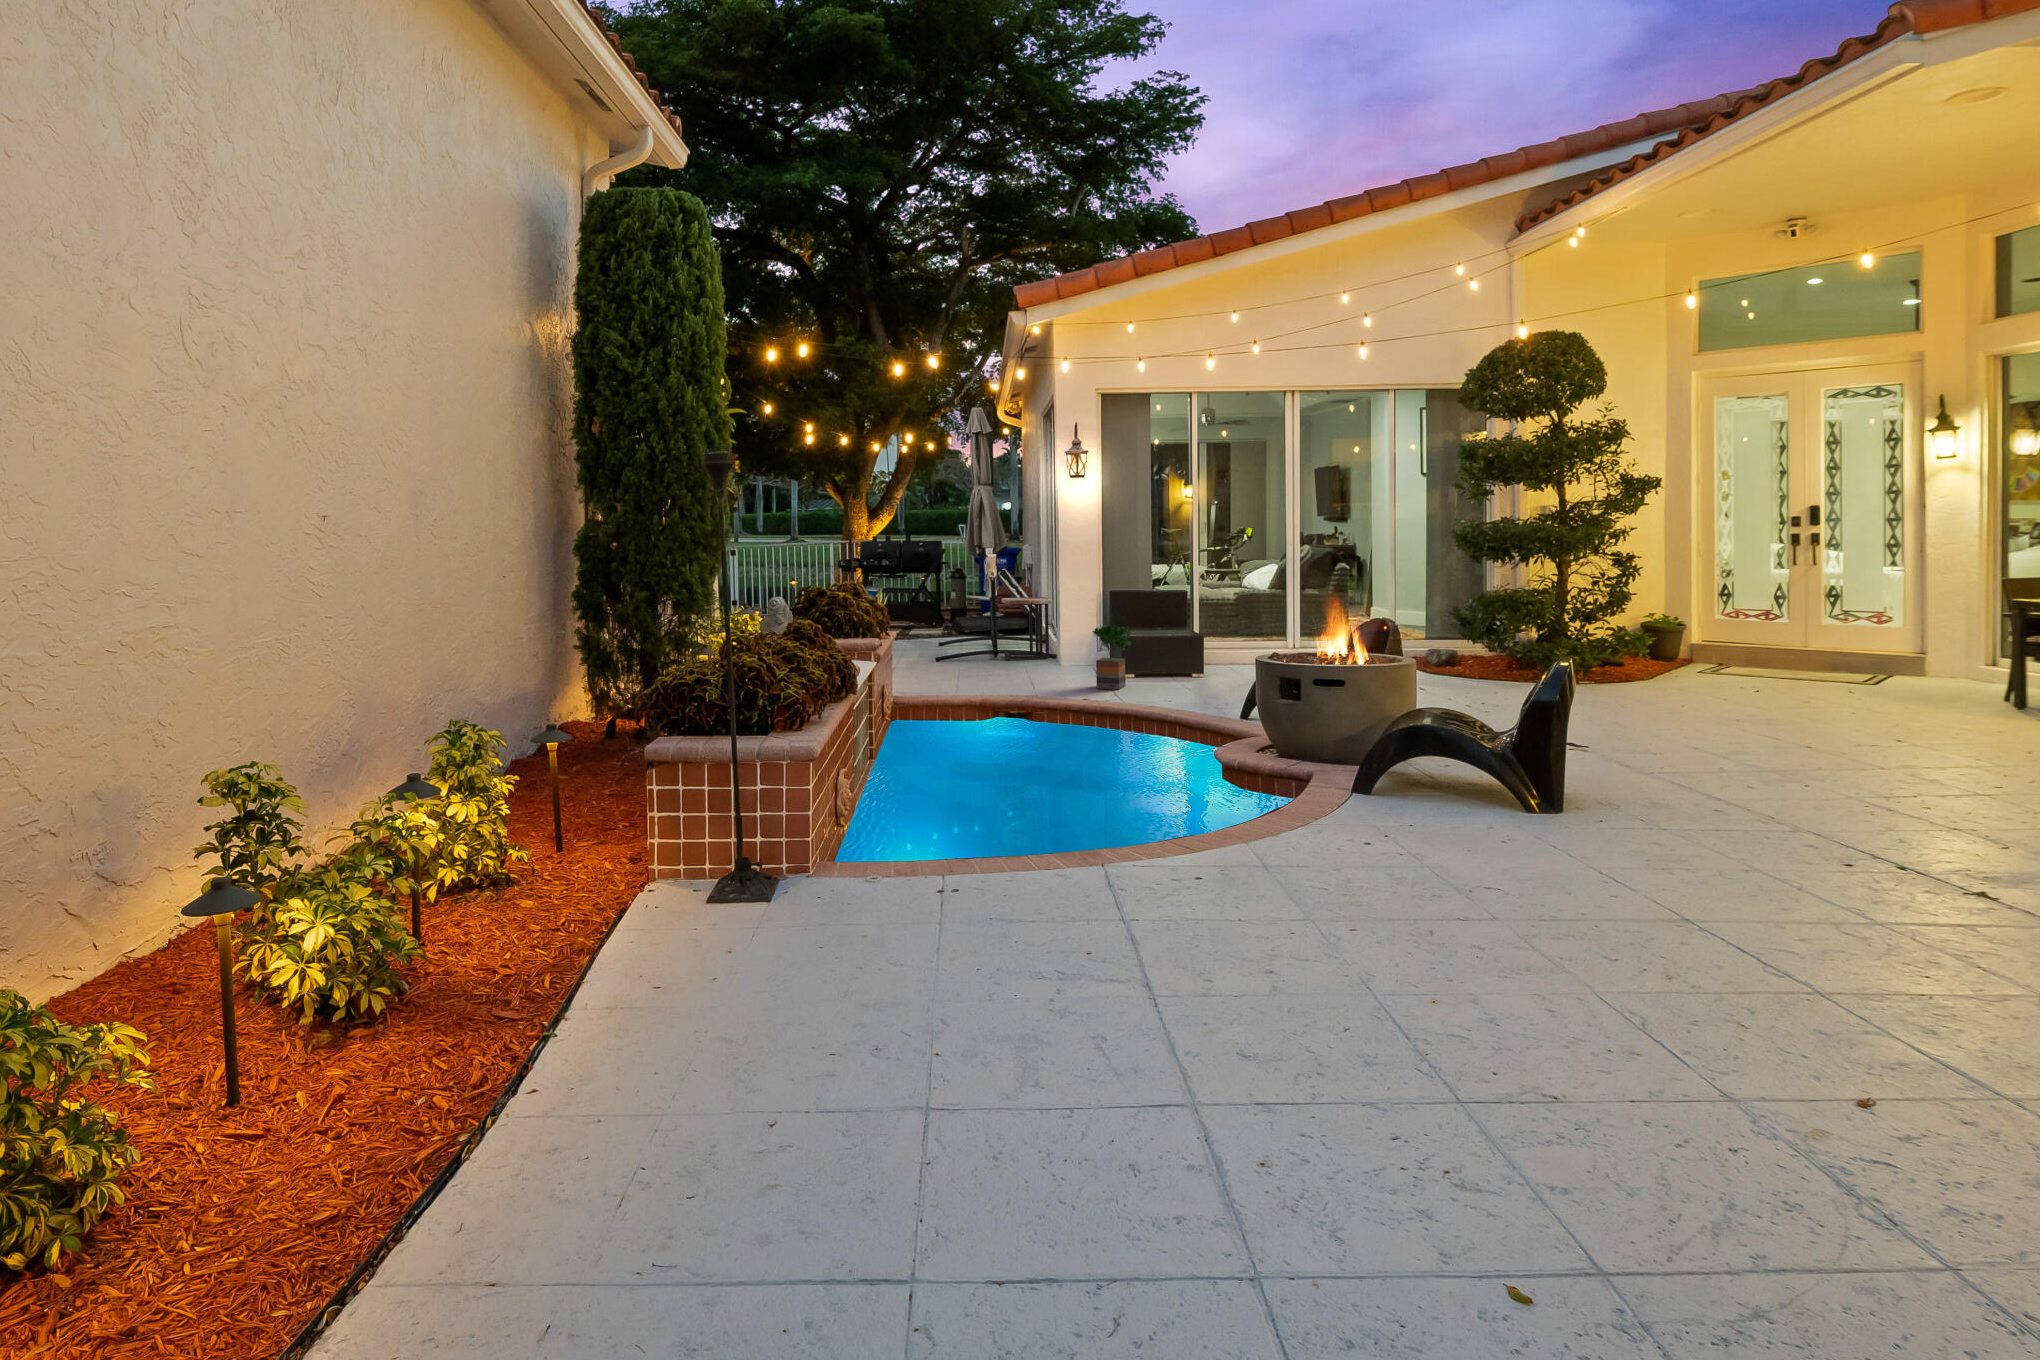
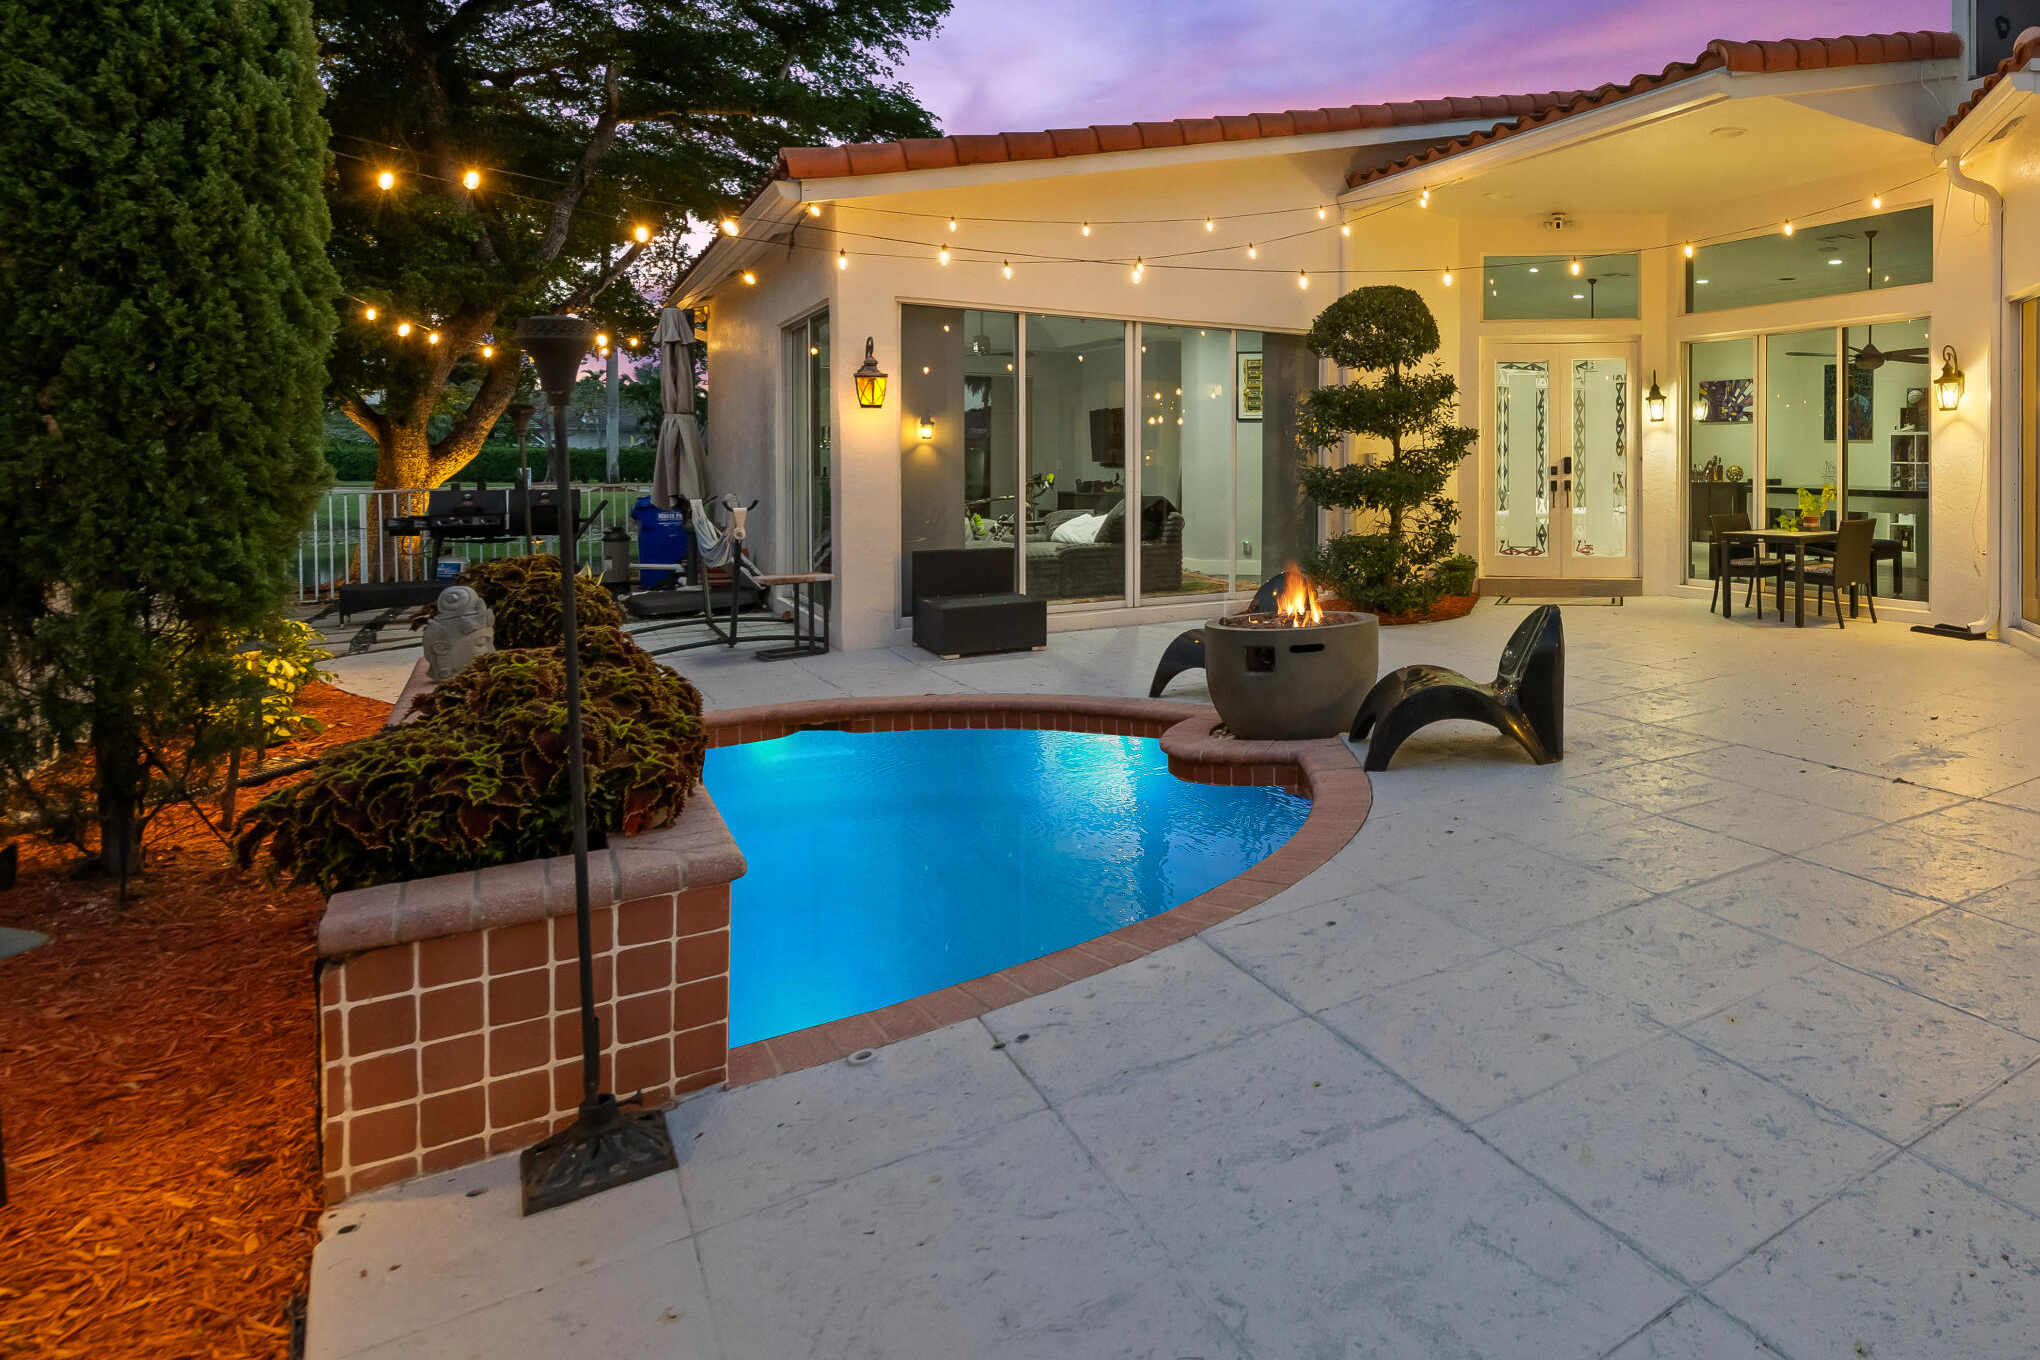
potted tree: present [1093,625,1132,690] -> none [926,600,986,684]

